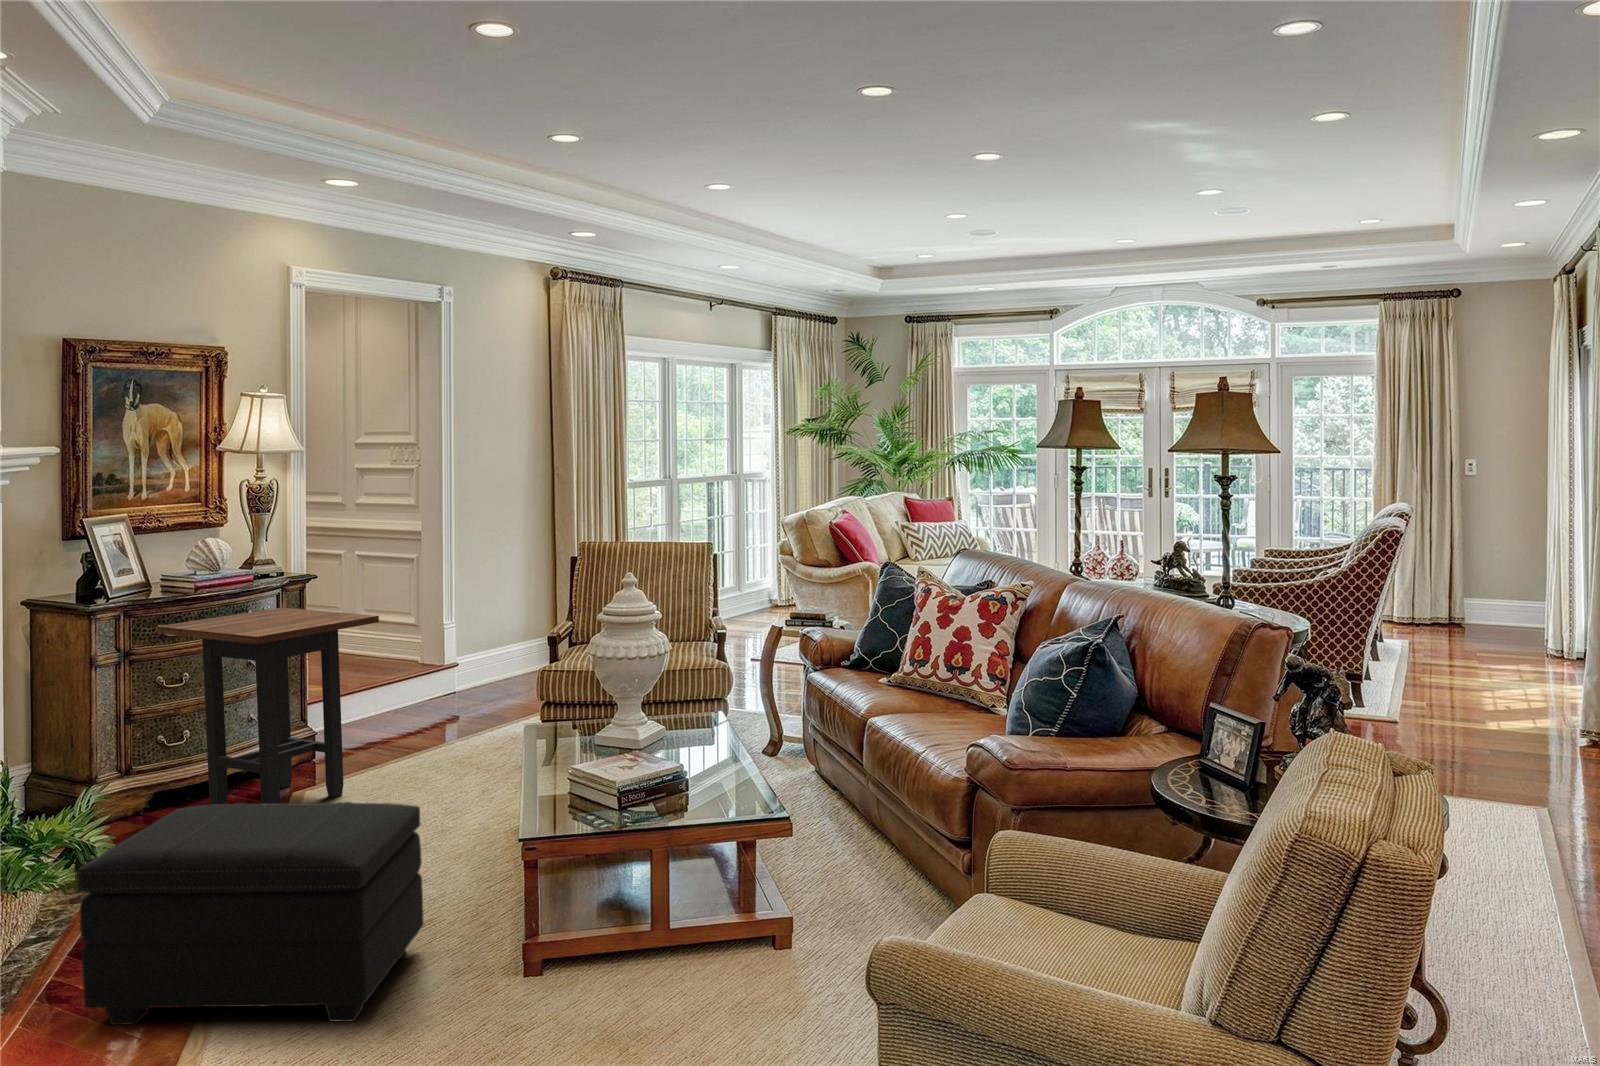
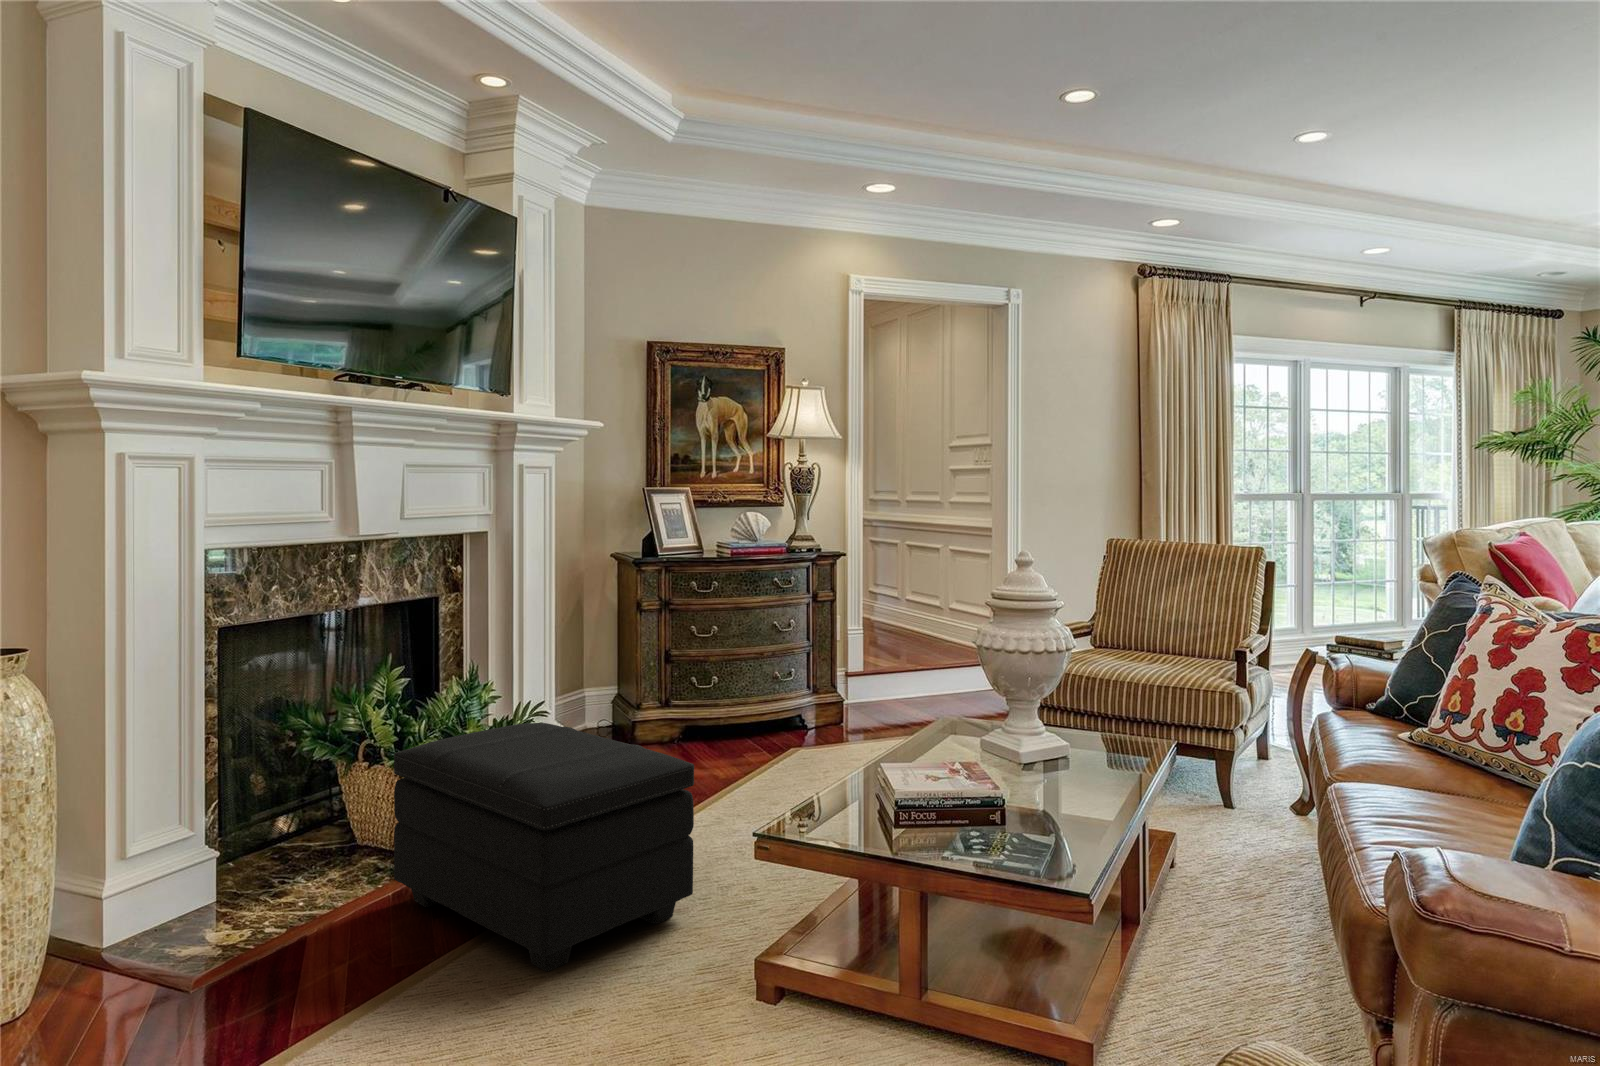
side table: present [156,608,379,805] -> none [678,577,848,764]

